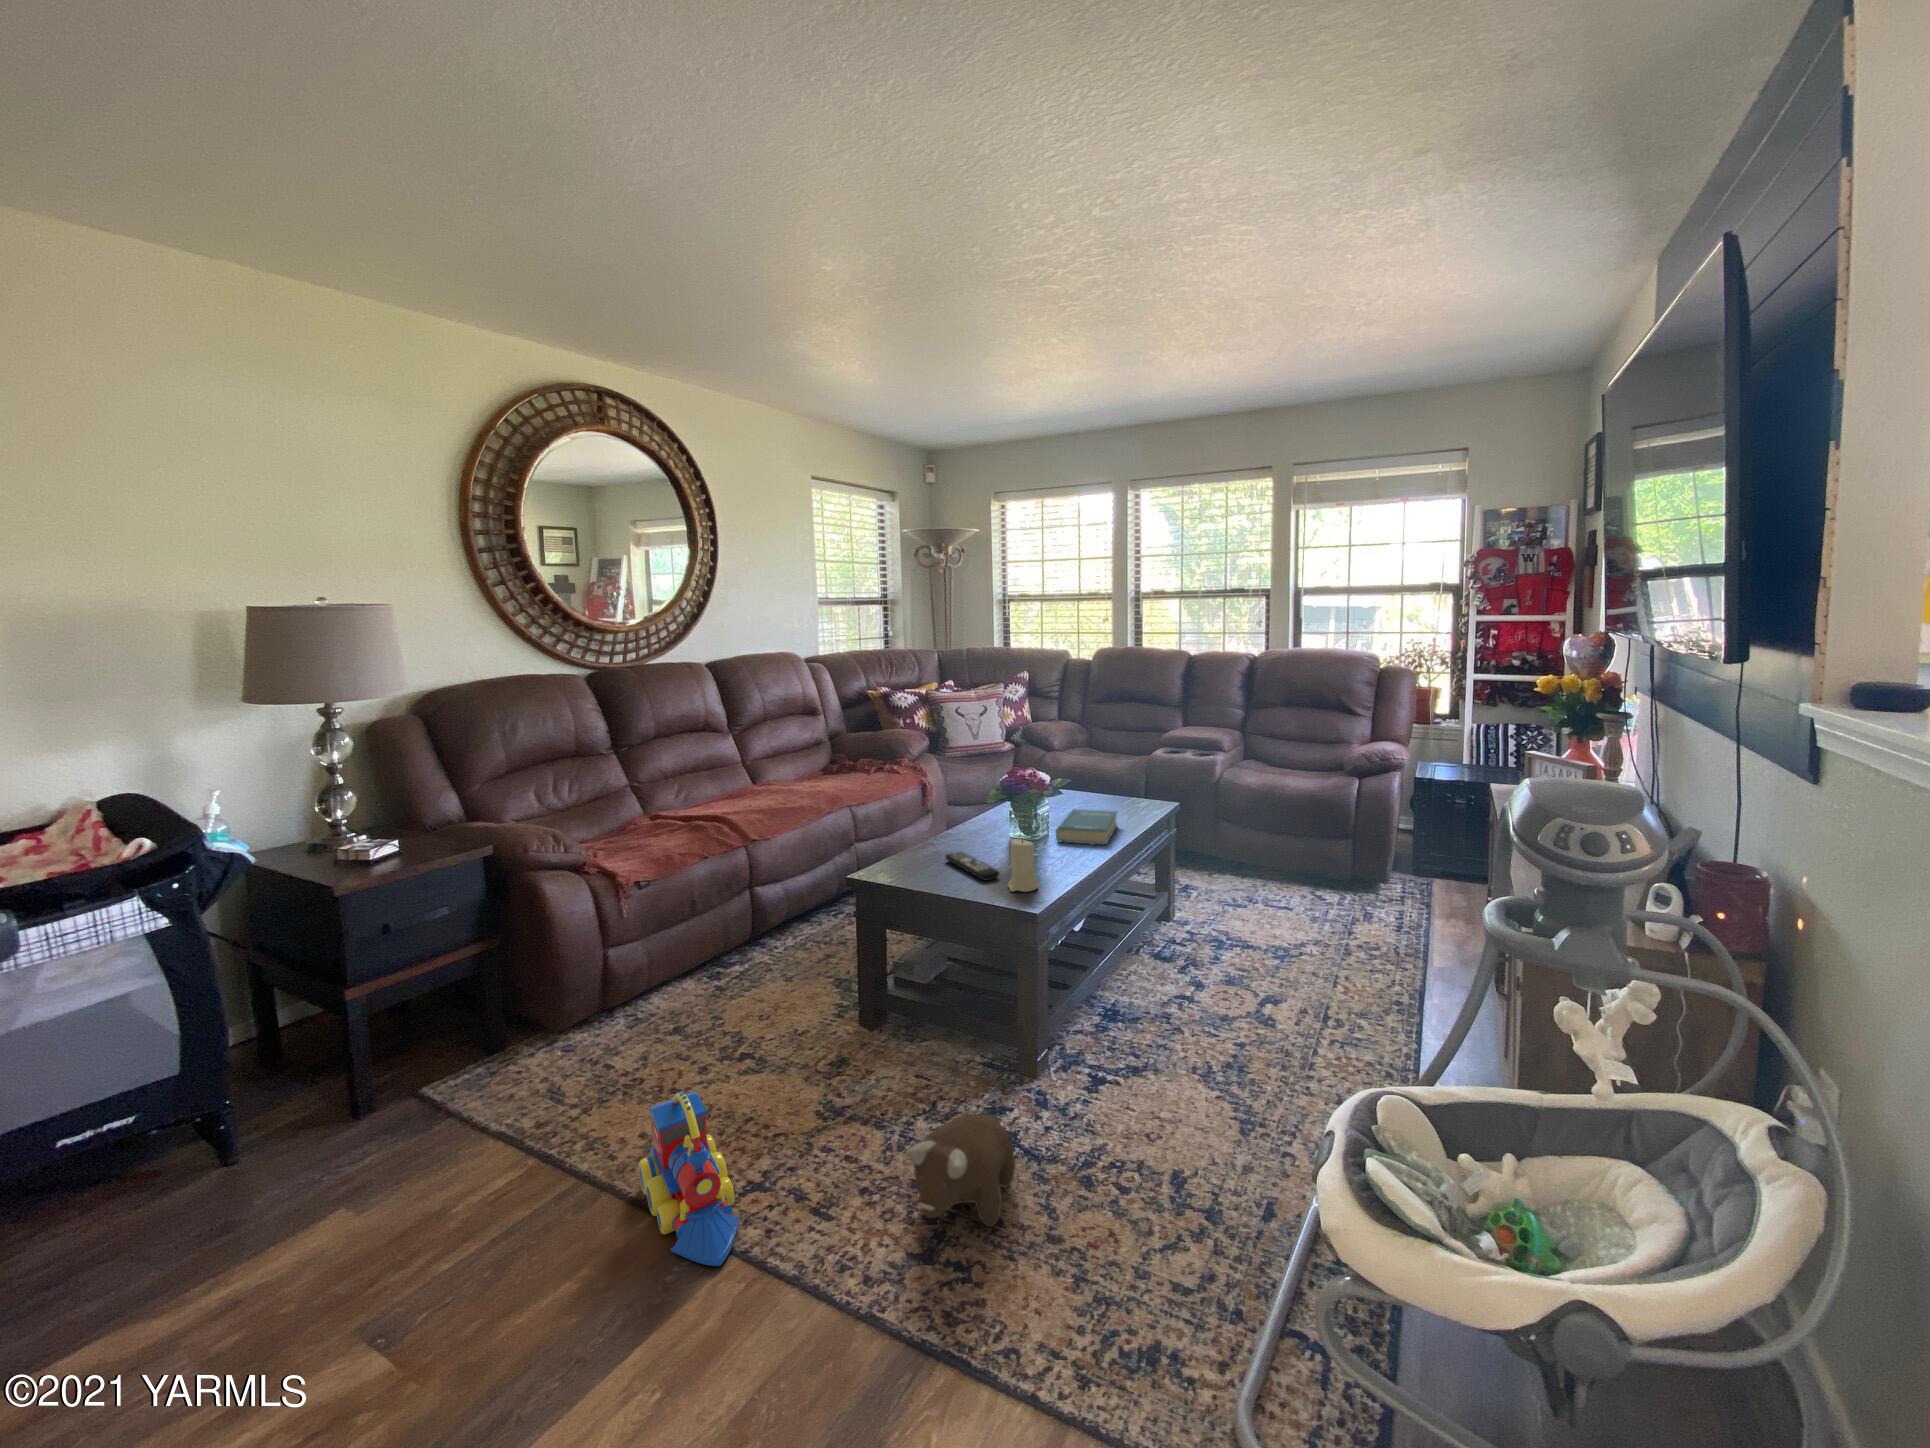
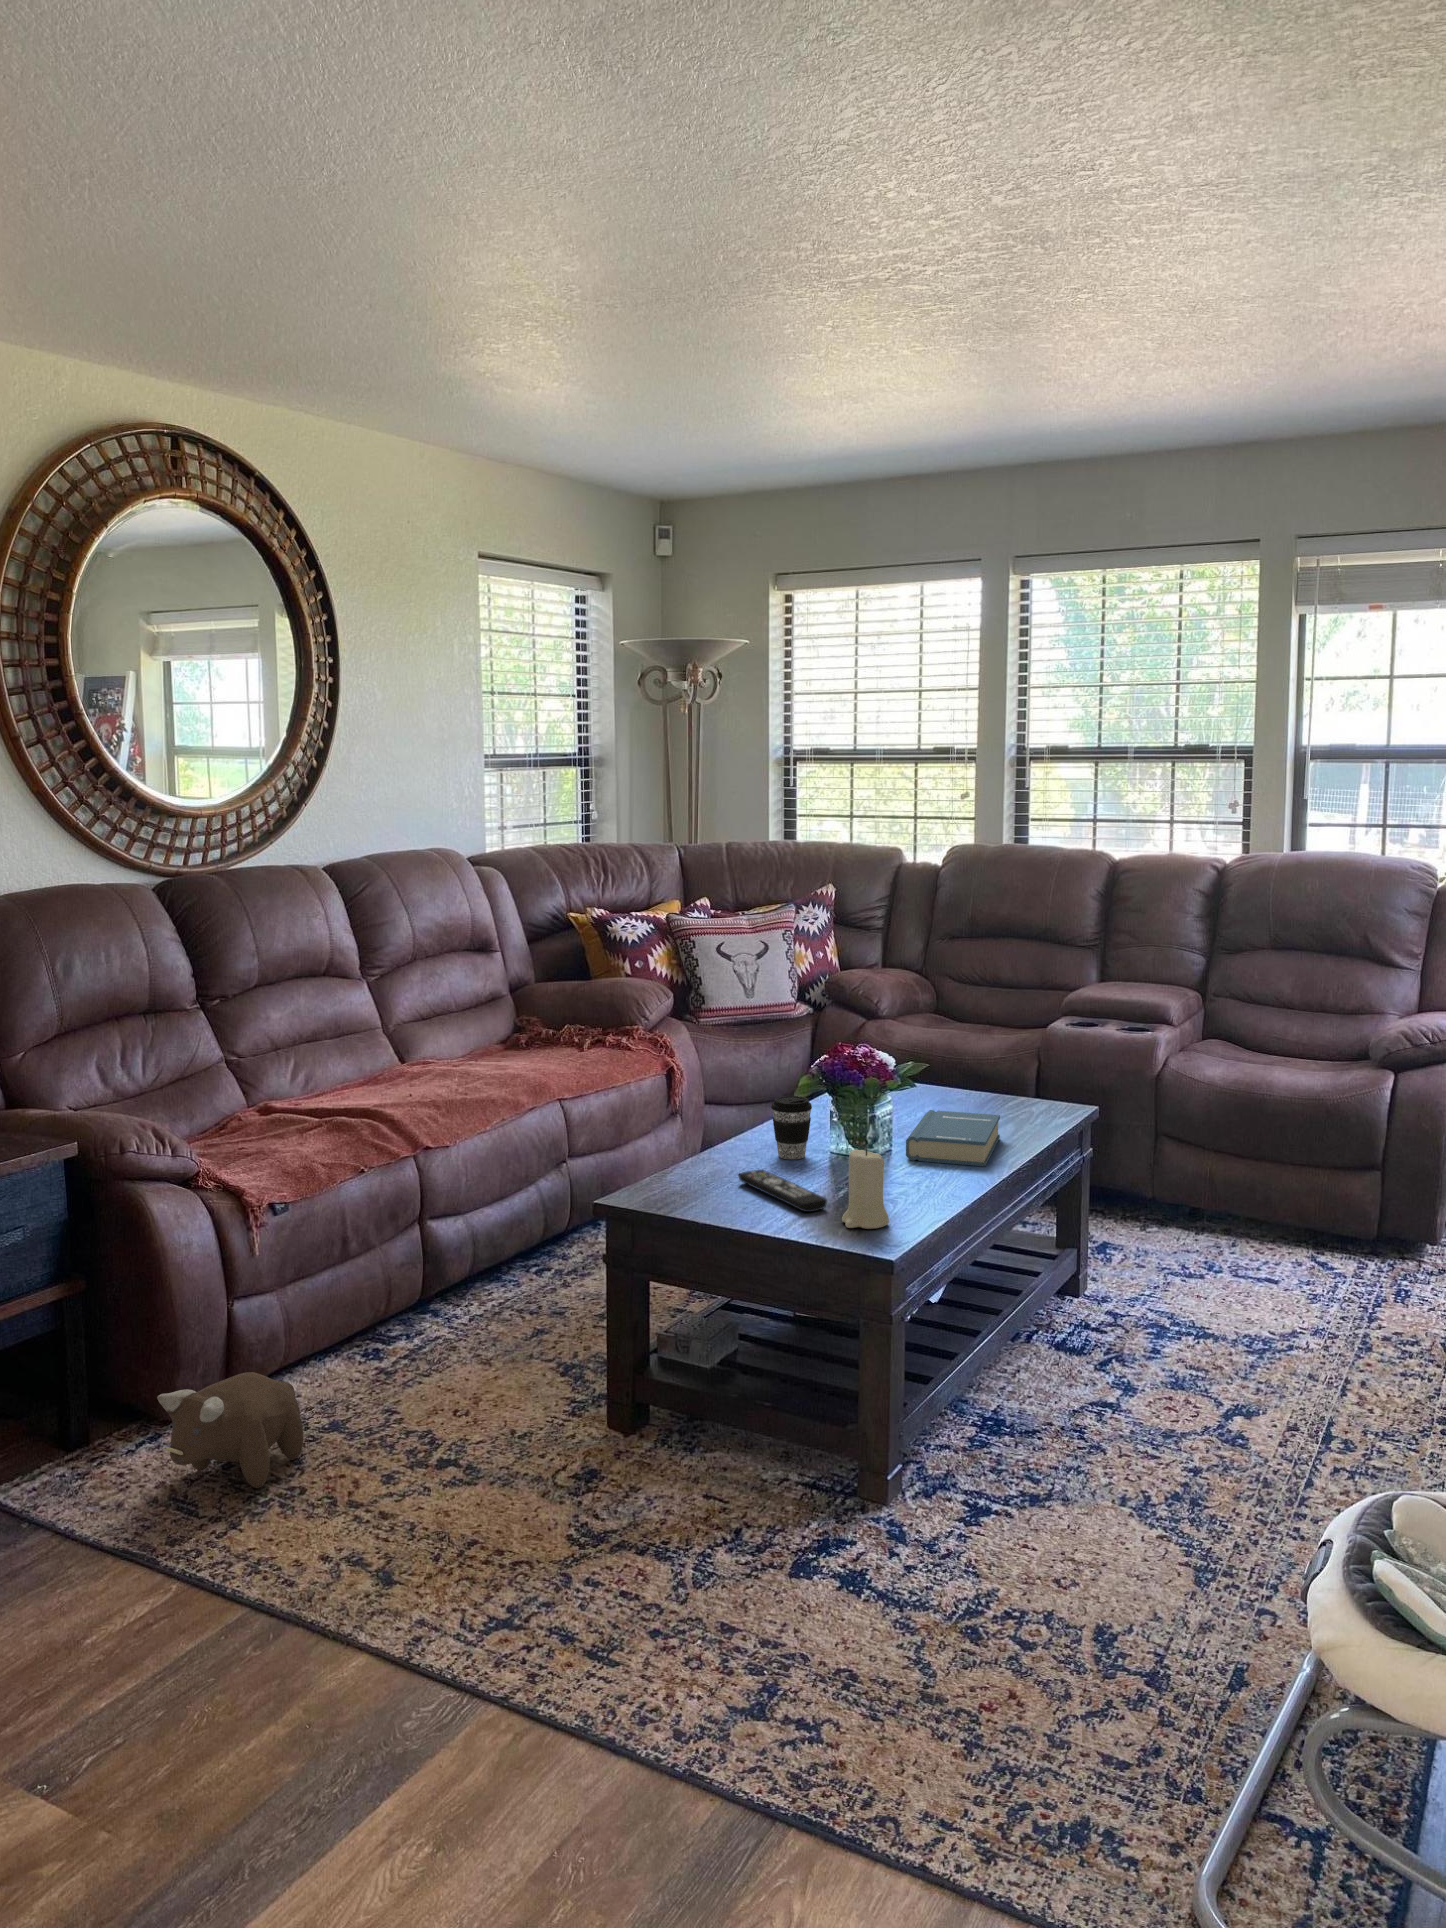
coffee cup: none [969,803,996,844] -> present [771,1096,812,1159]
toy train: present [638,1091,740,1266] -> none [335,1484,487,1714]
plush toy: present [906,1113,1015,1227] -> present [157,1372,303,1488]

